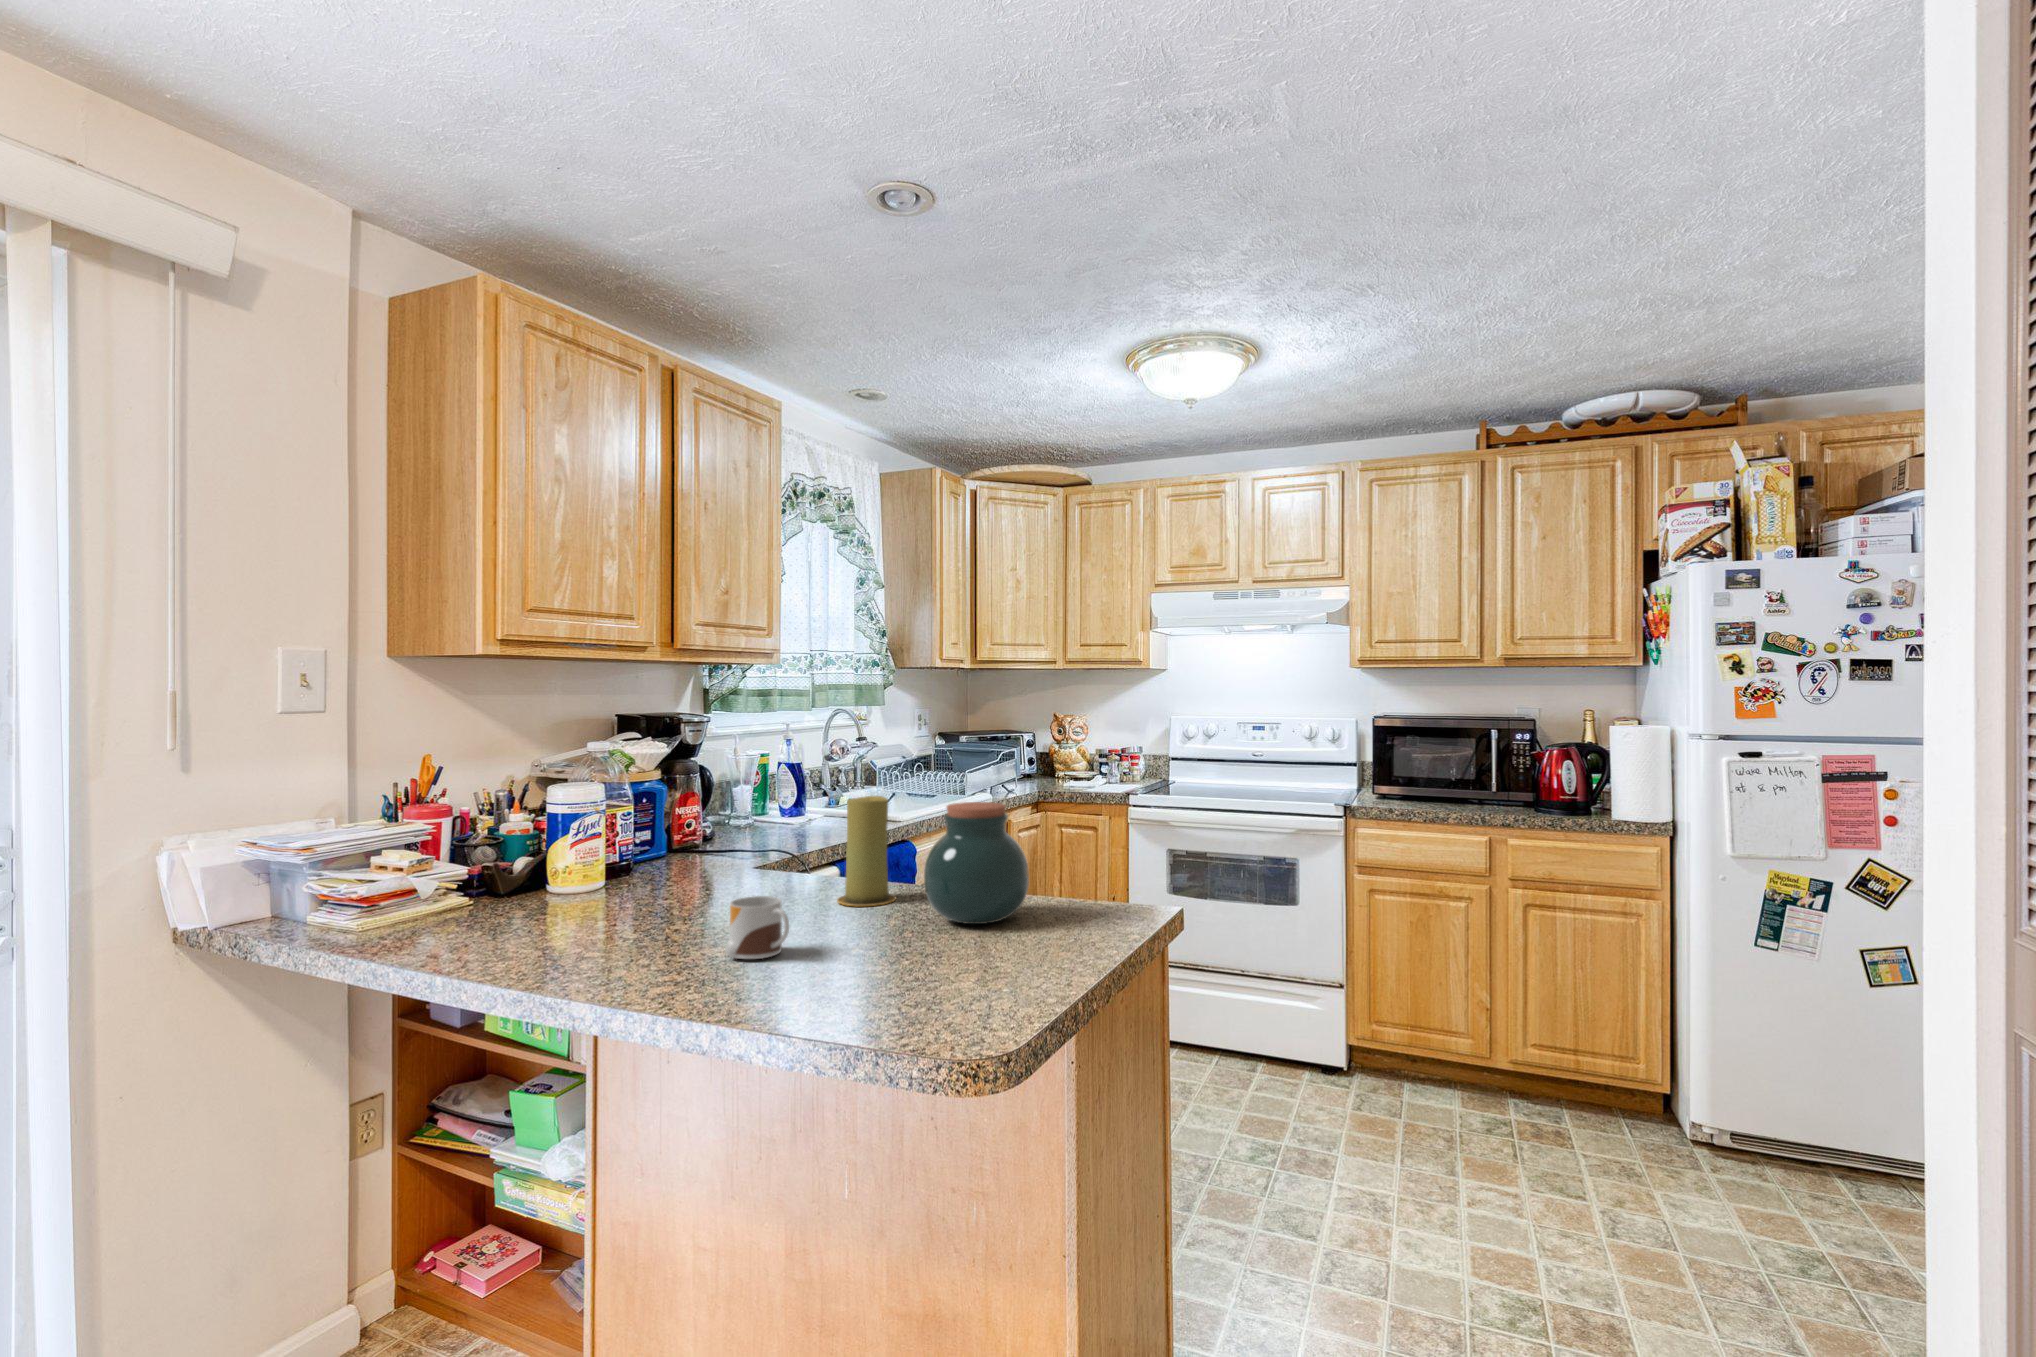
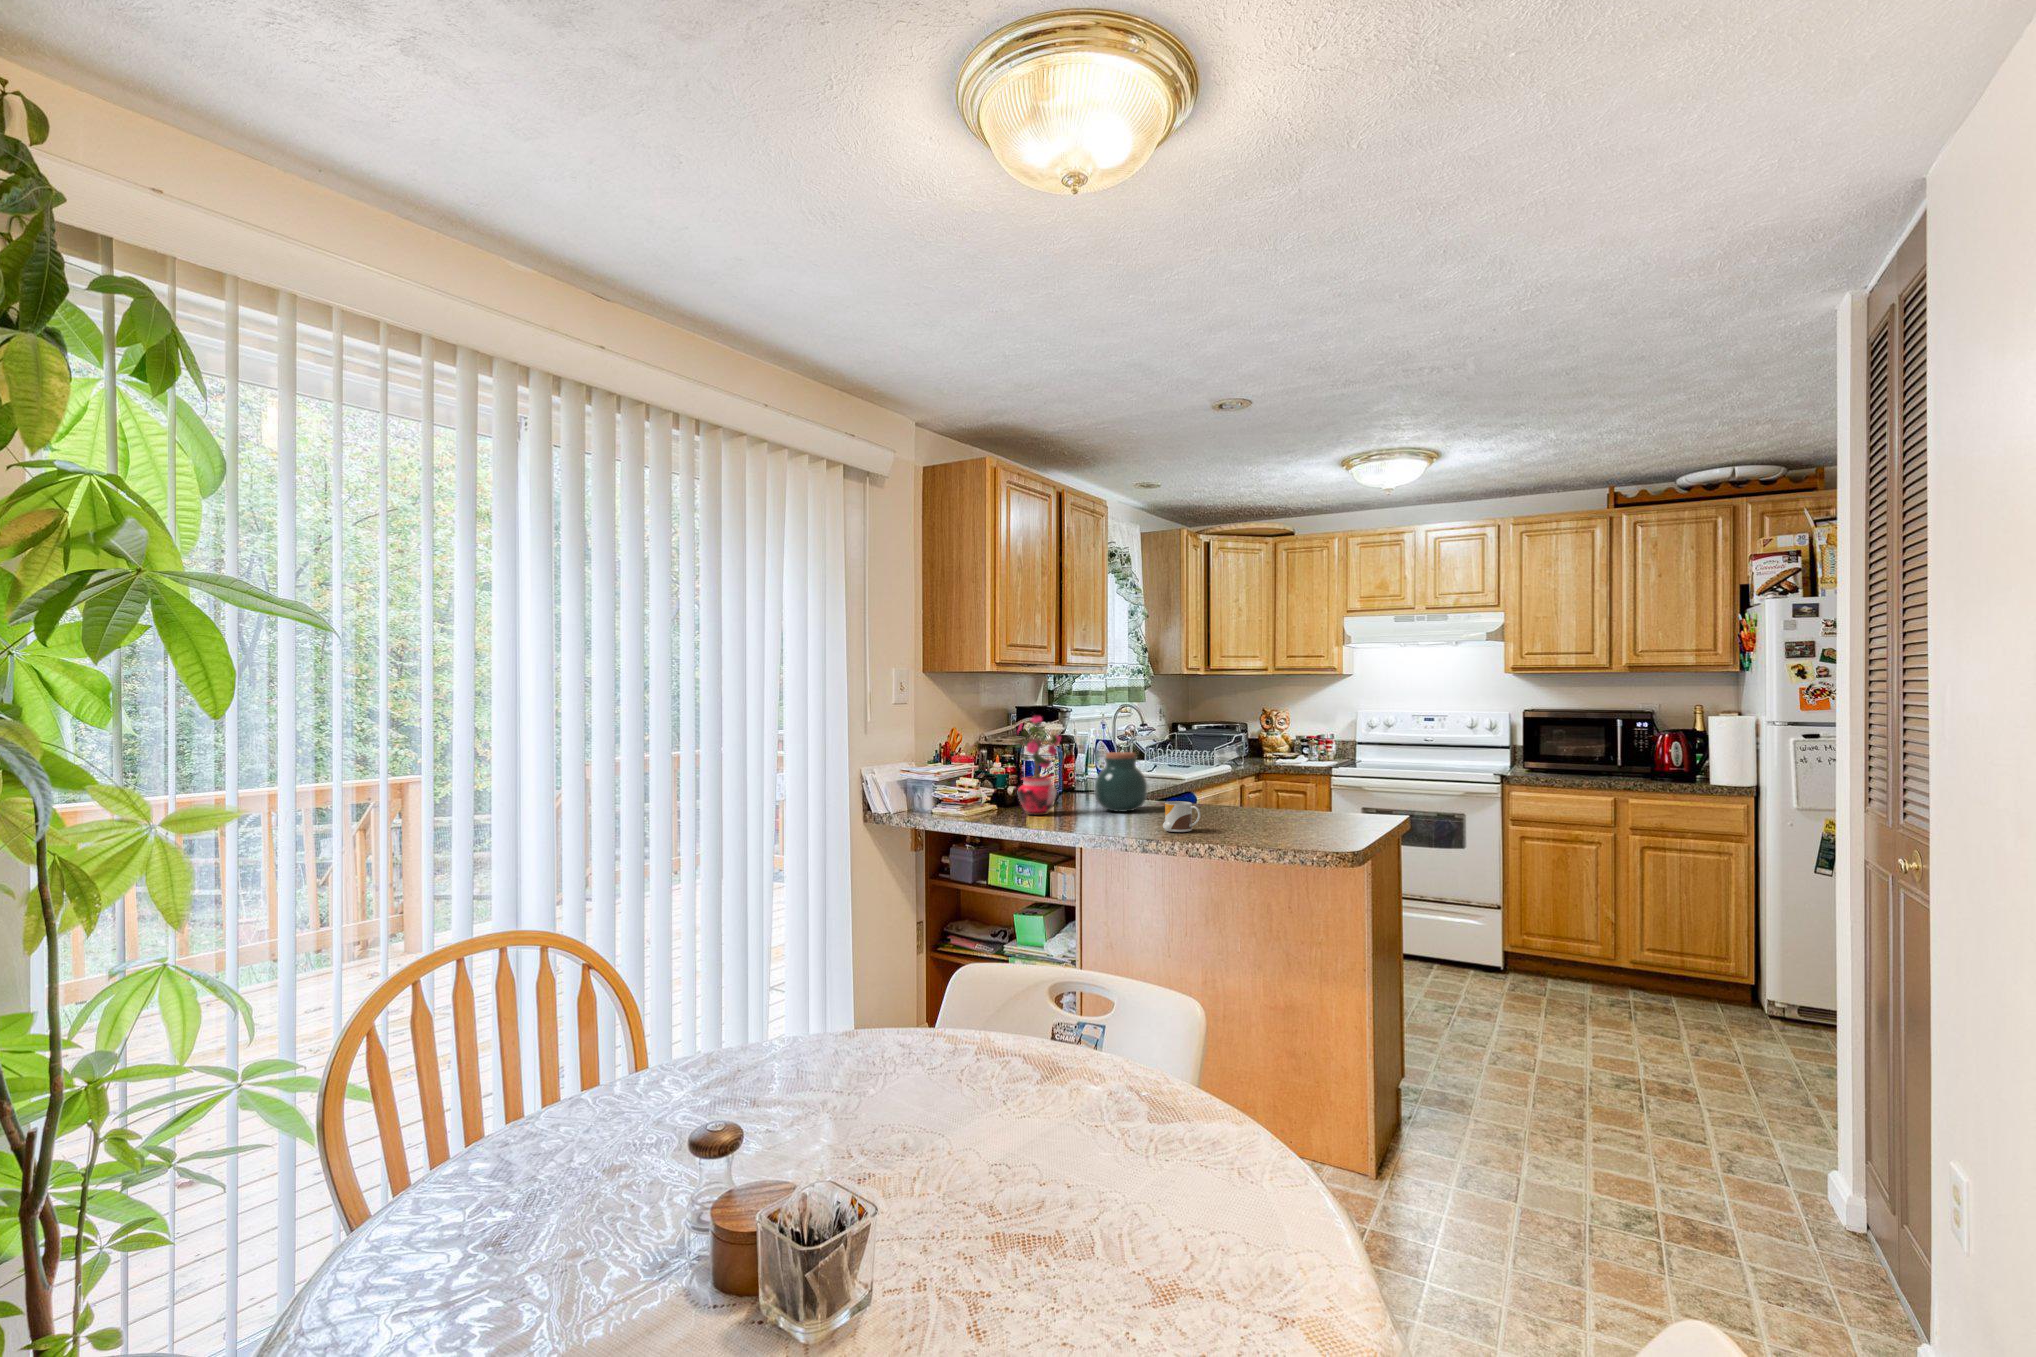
potted plant: none [515,730,626,909] -> present [1015,716,1061,815]
candle: present [837,796,896,906] -> none [1193,753,1228,815]
jar: present [924,802,1029,924] -> present [1094,752,1147,812]

